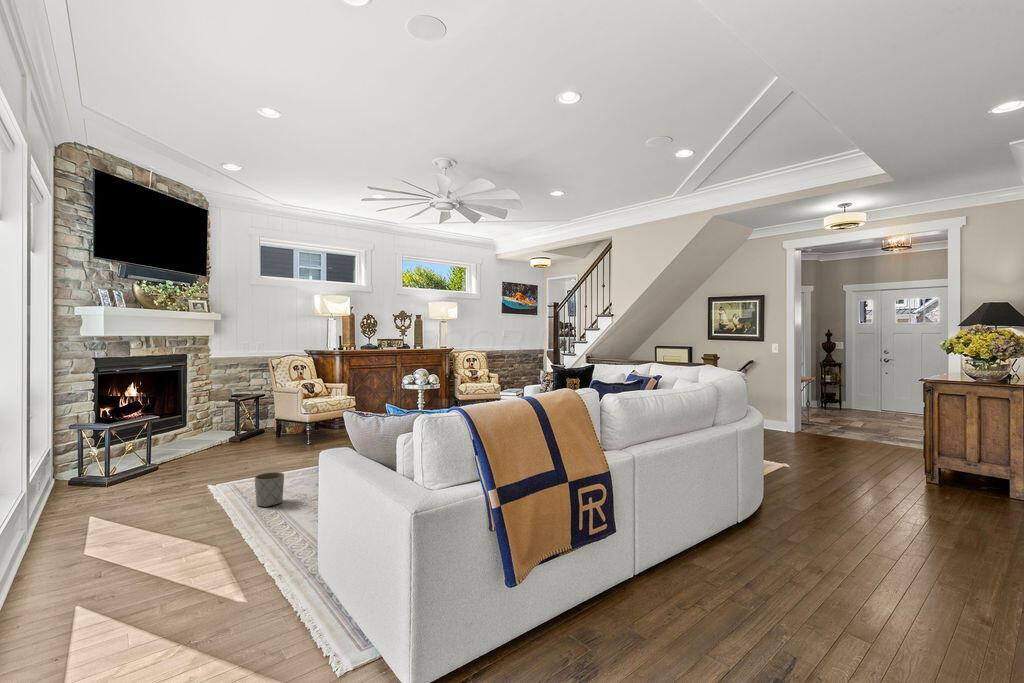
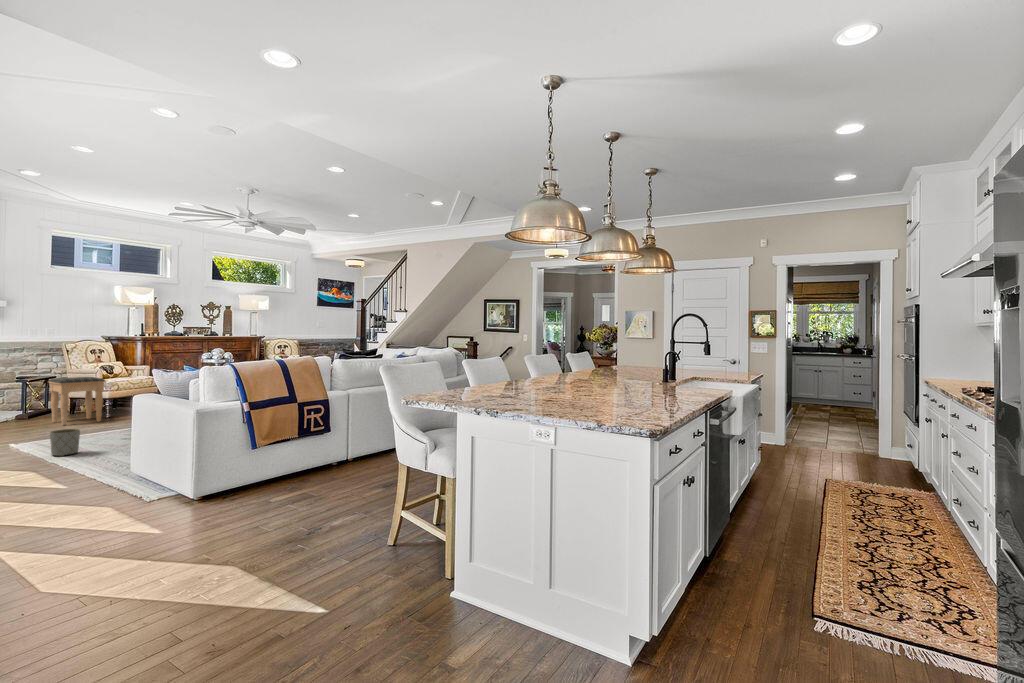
footstool: none [257,398,308,452] -> present [48,377,106,425]

